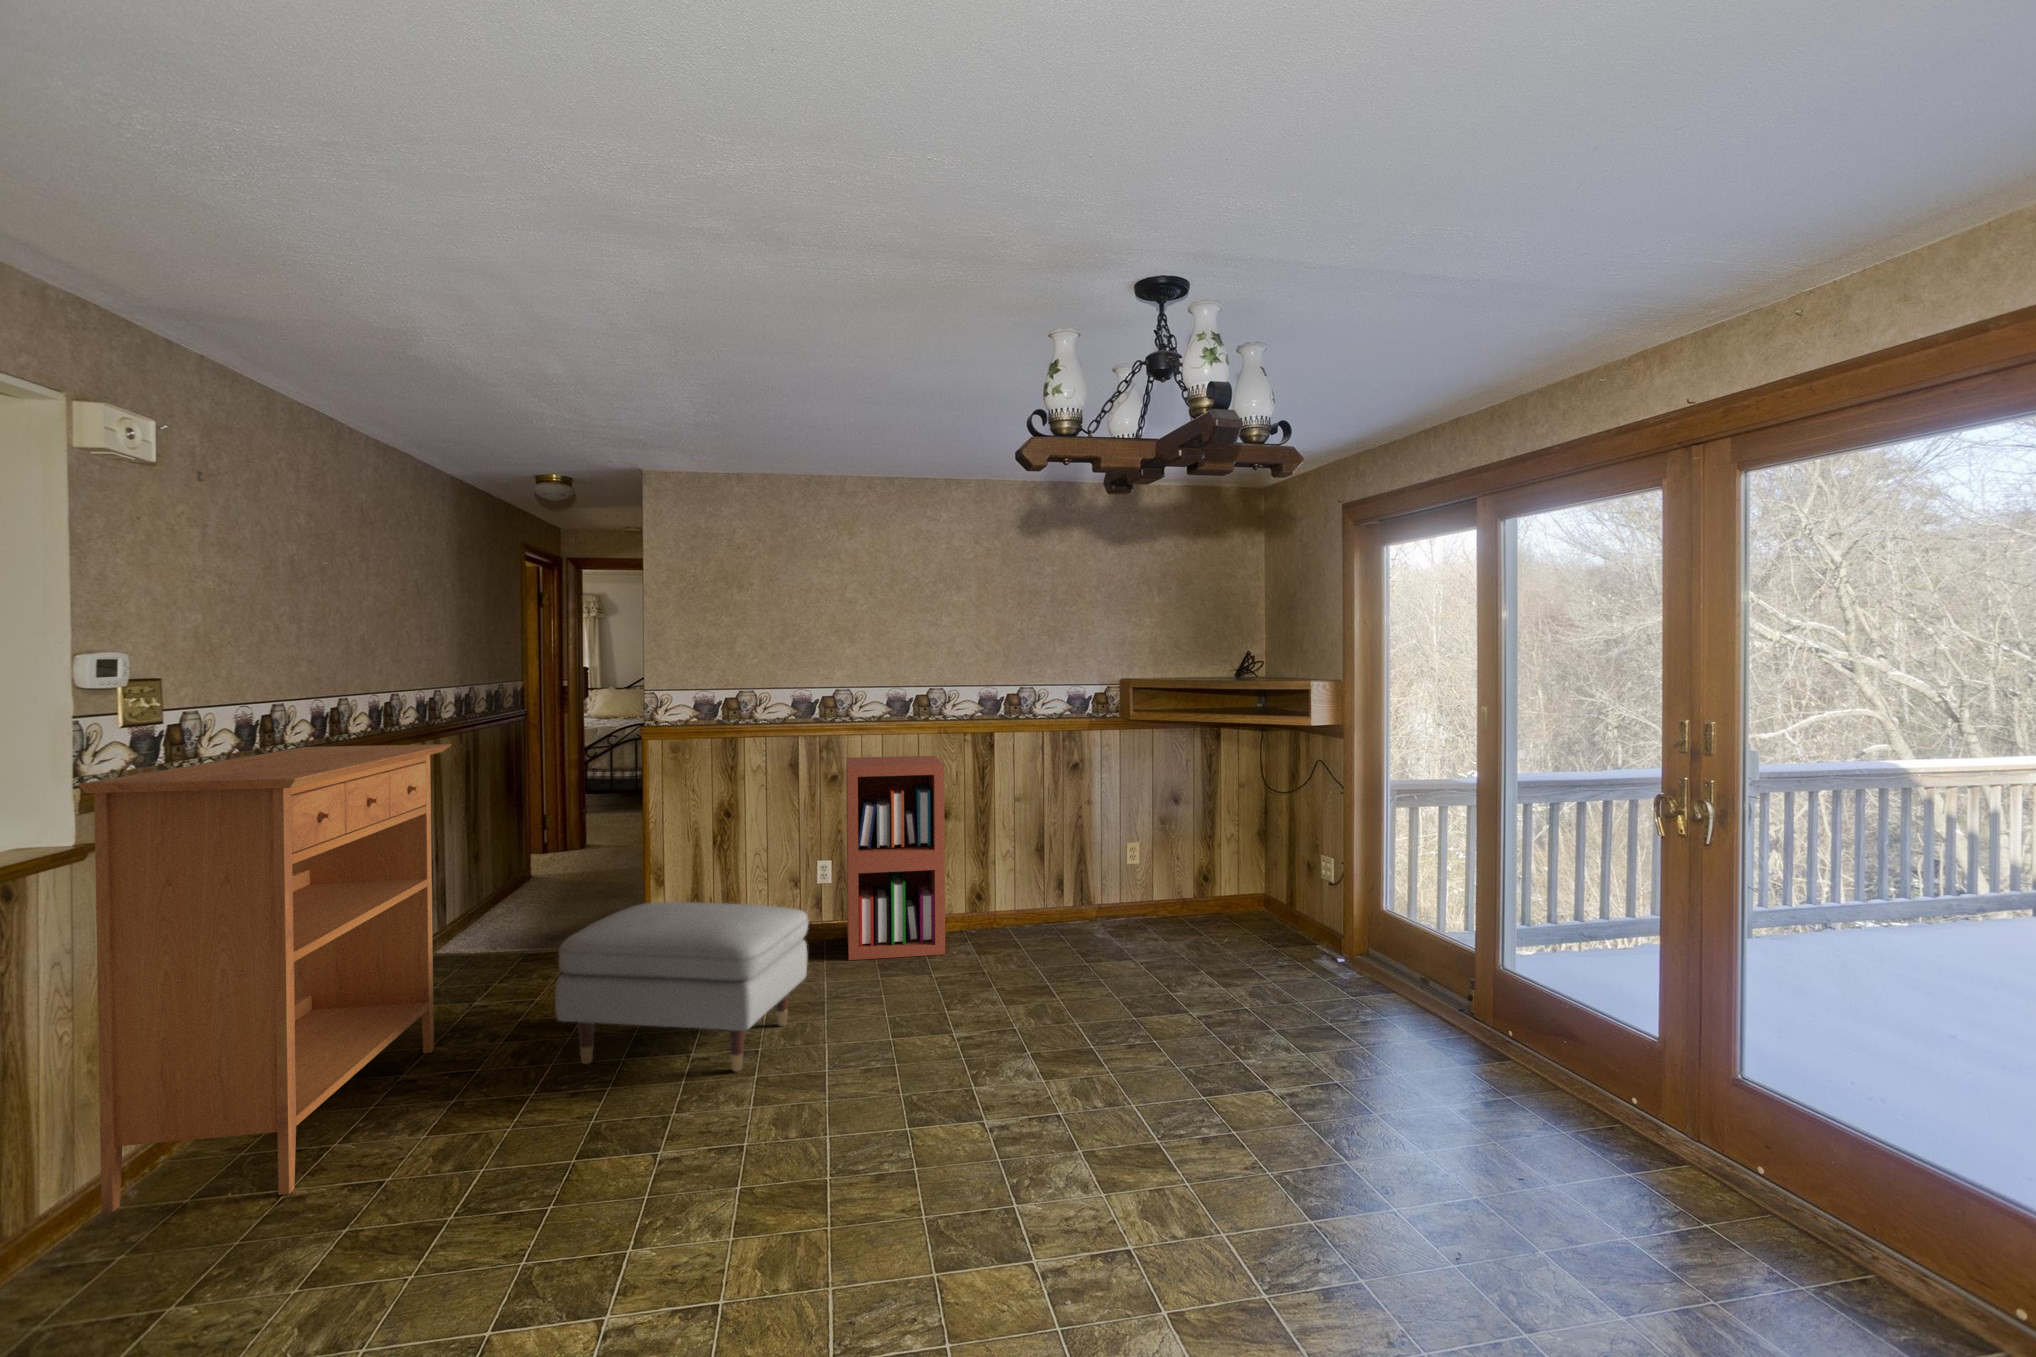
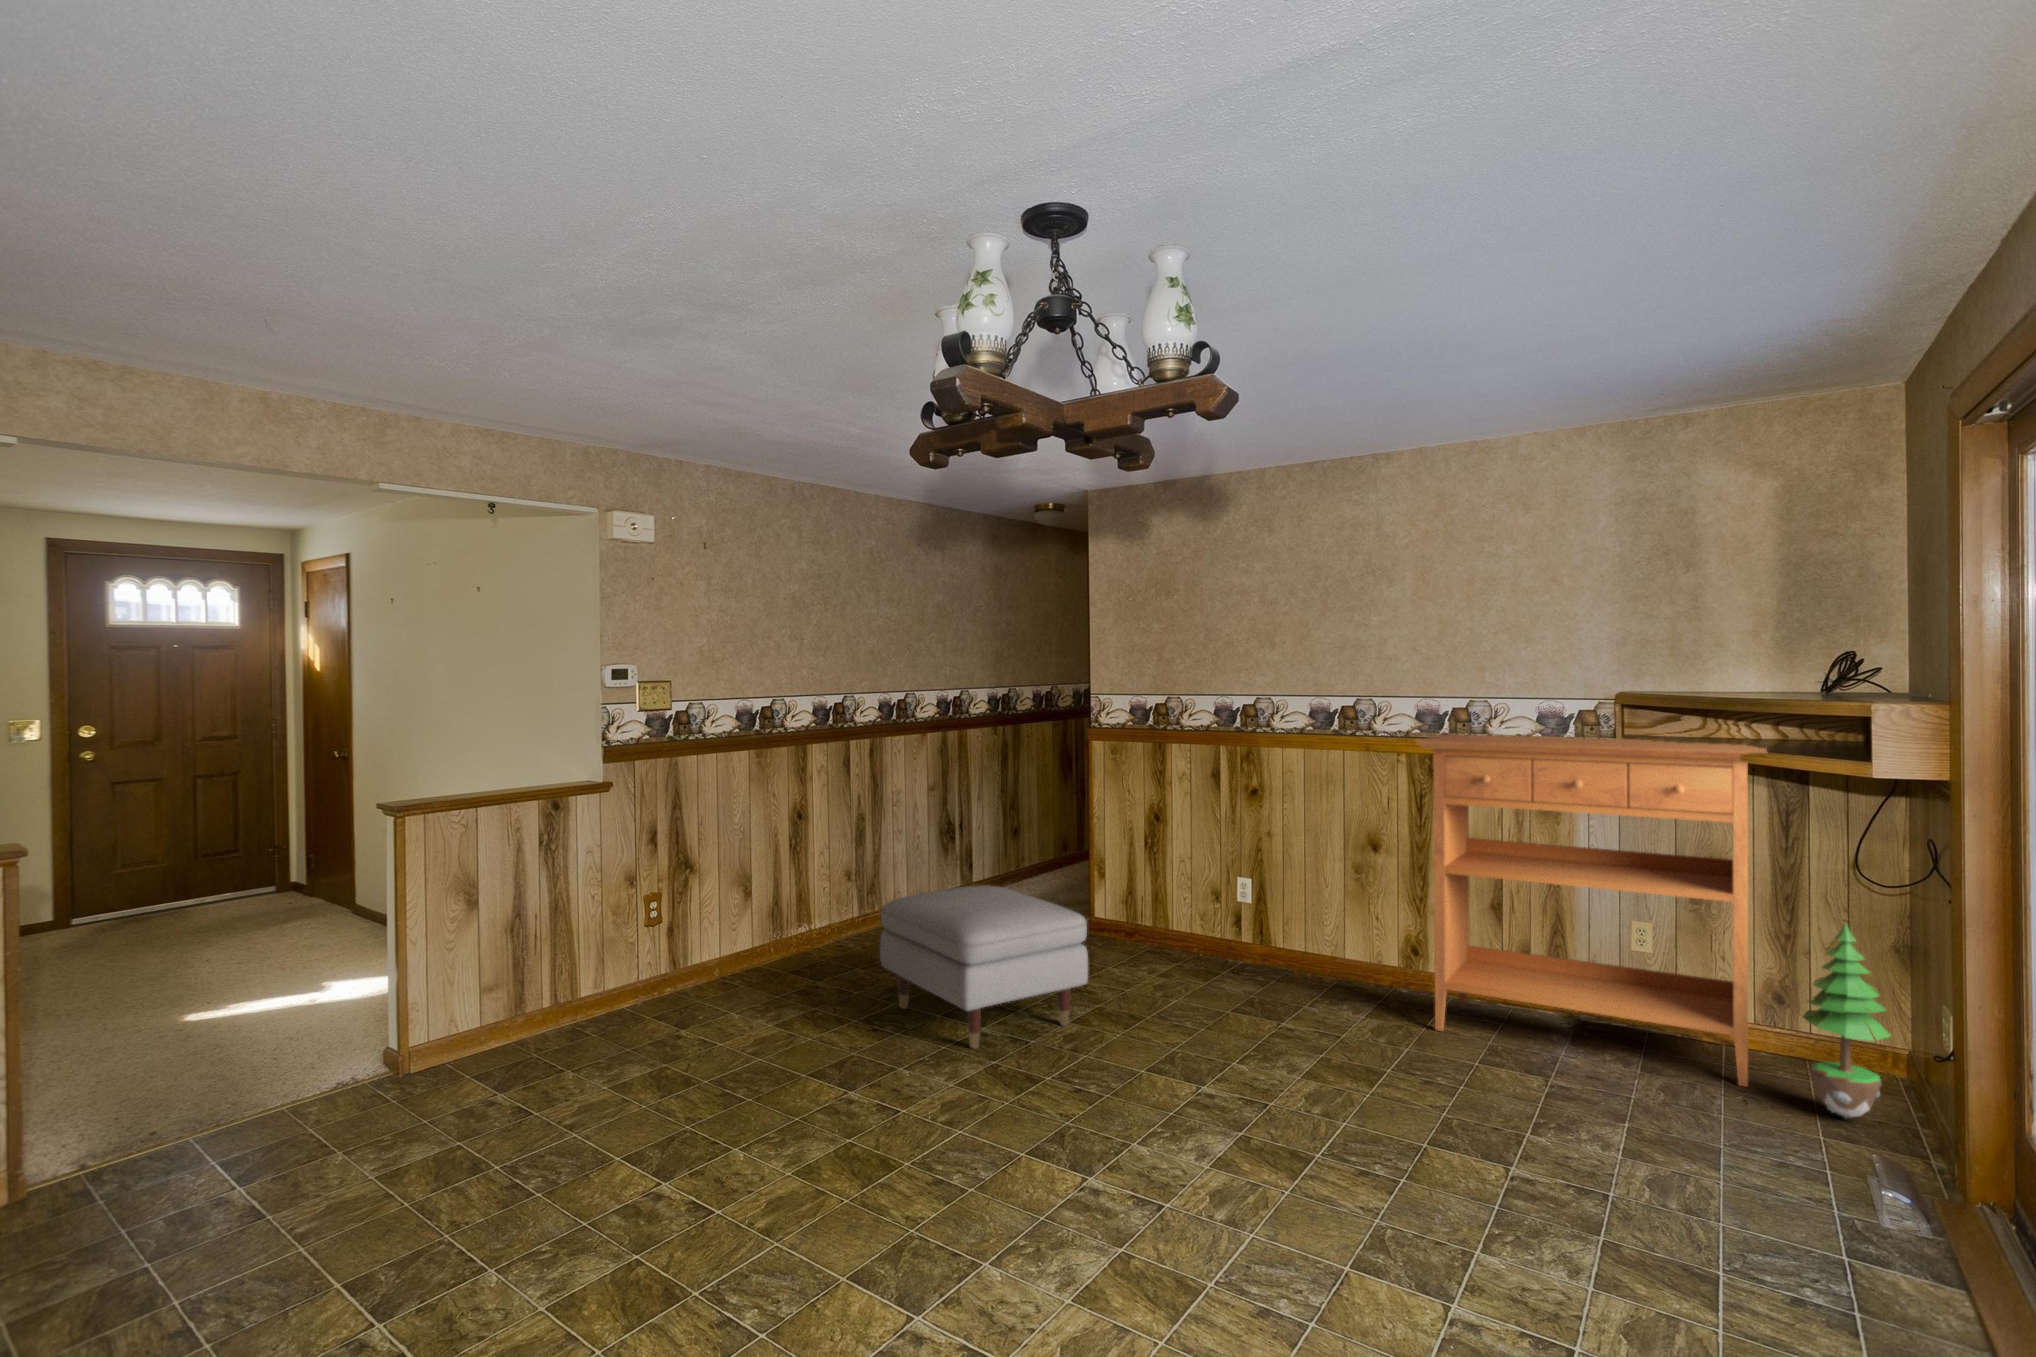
console table: present [79,744,451,1213] -> present [1417,734,1767,1087]
bookshelf: present [846,756,945,960] -> none [1212,771,1354,1007]
potted tree: none [1262,817,1306,937] -> present [1803,924,1890,1118]

